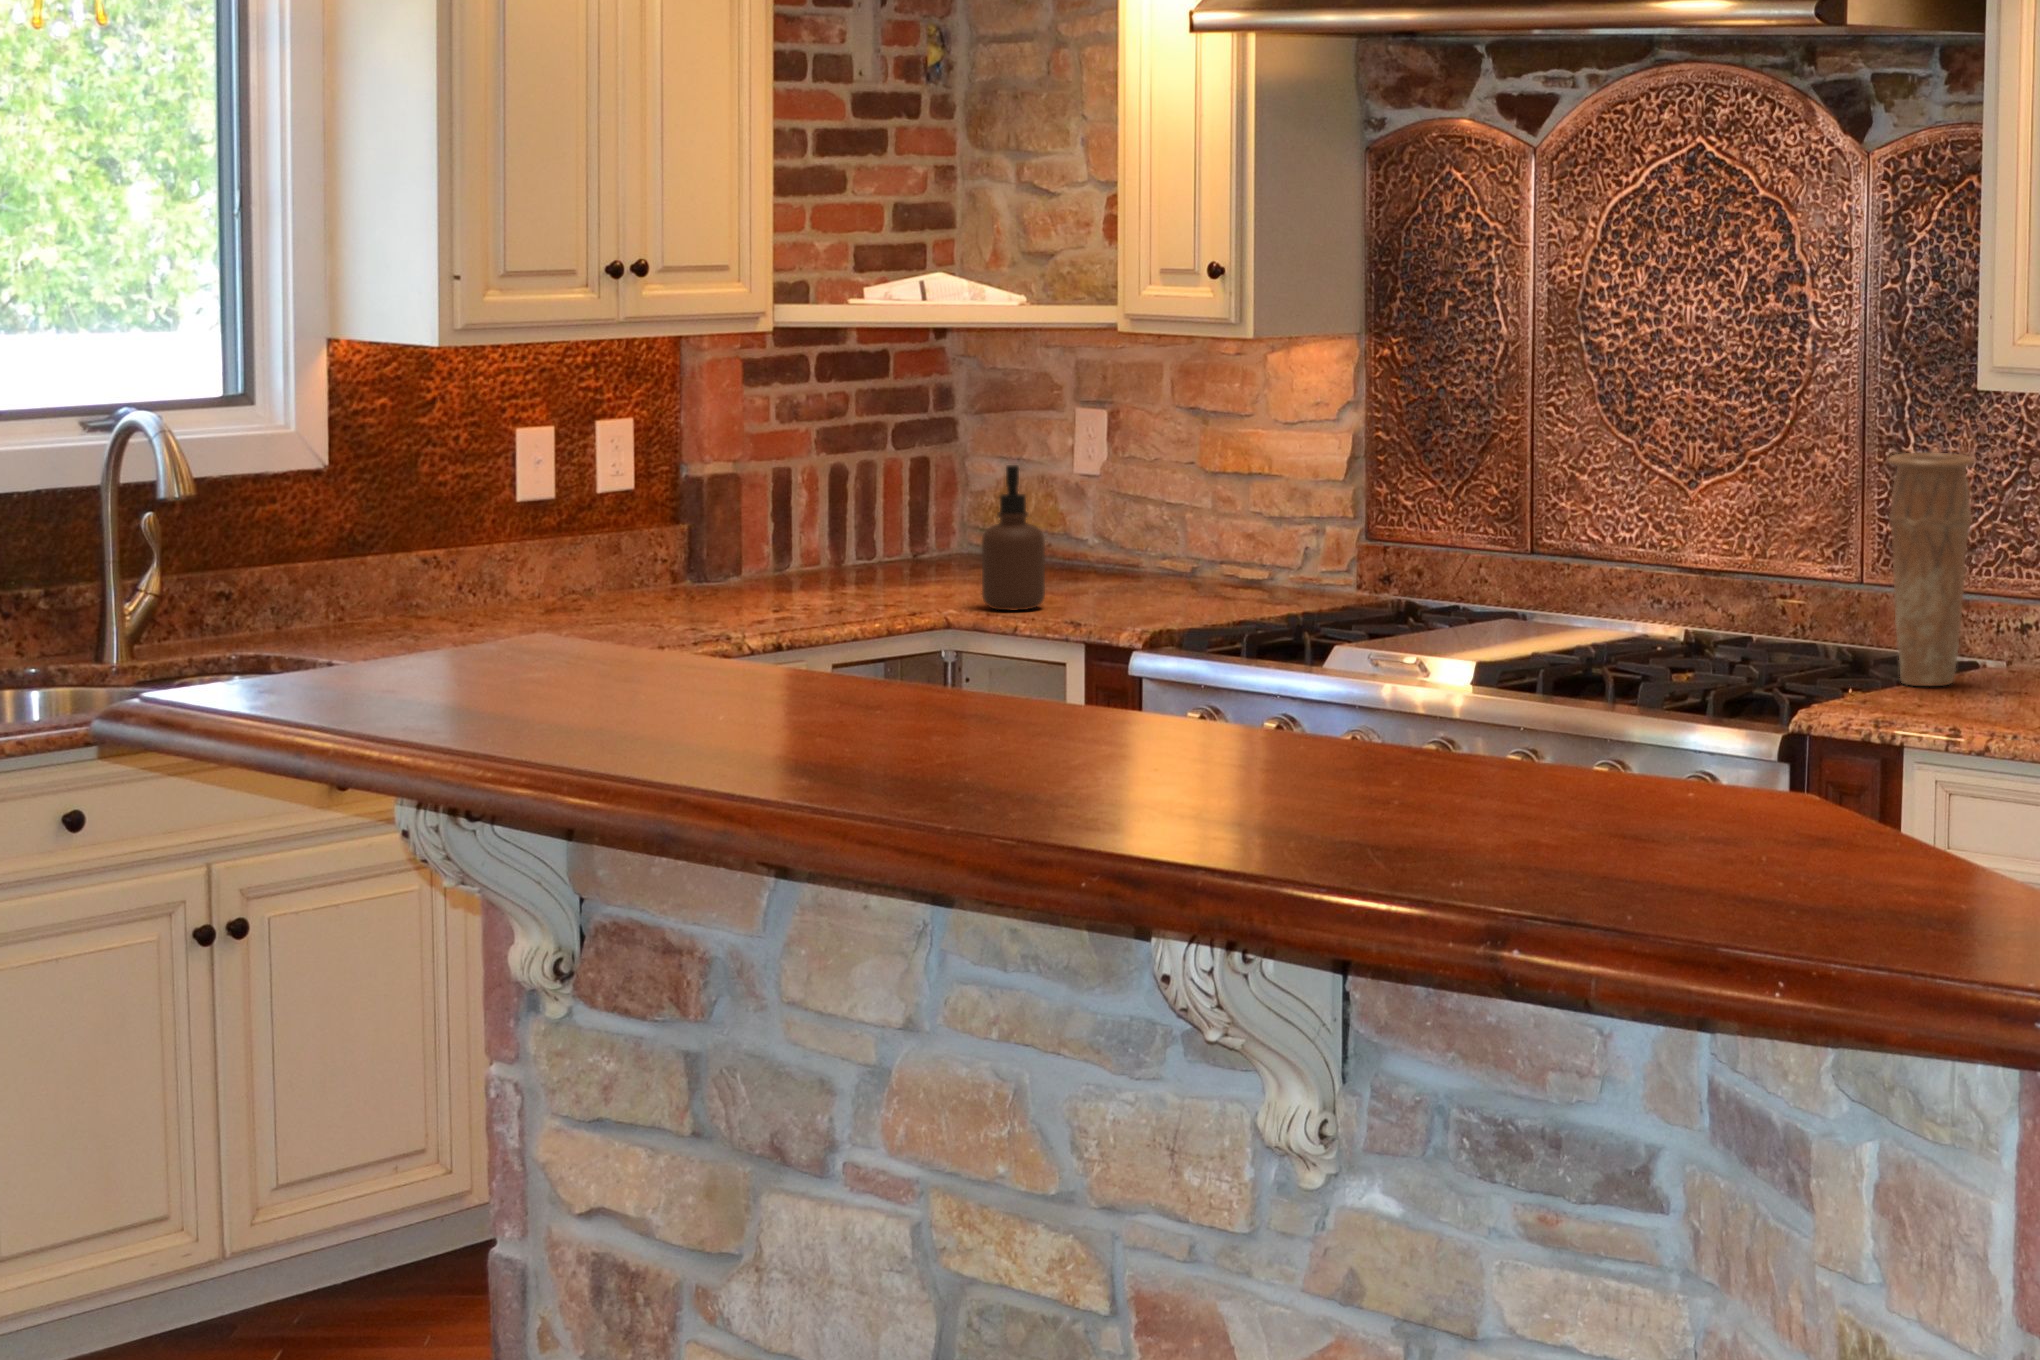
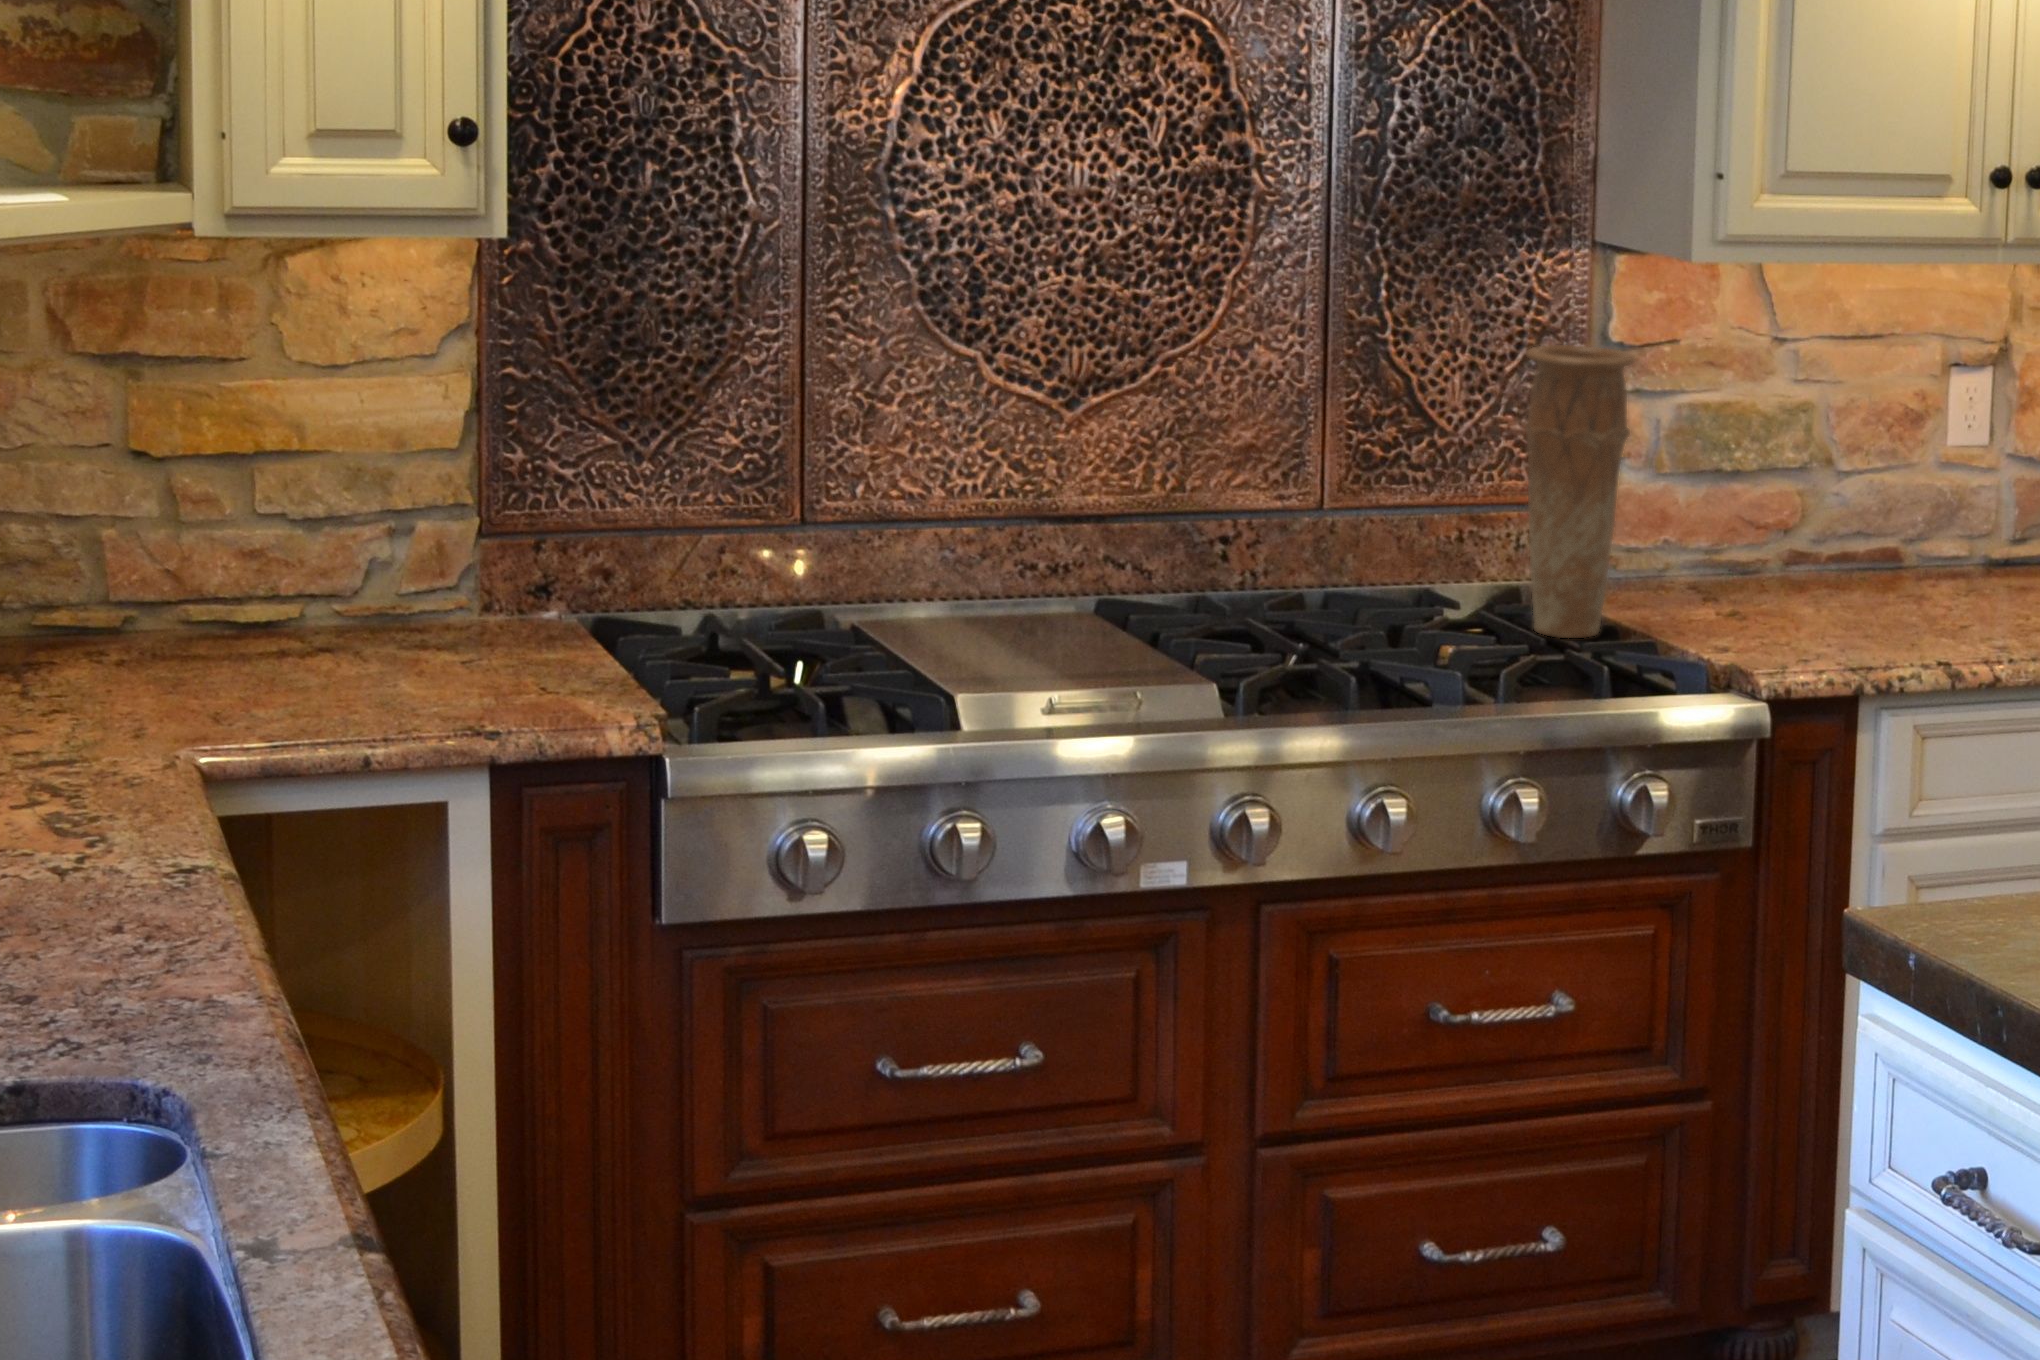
soap dispenser: present [982,465,1045,611] -> none [38,476,159,734]

